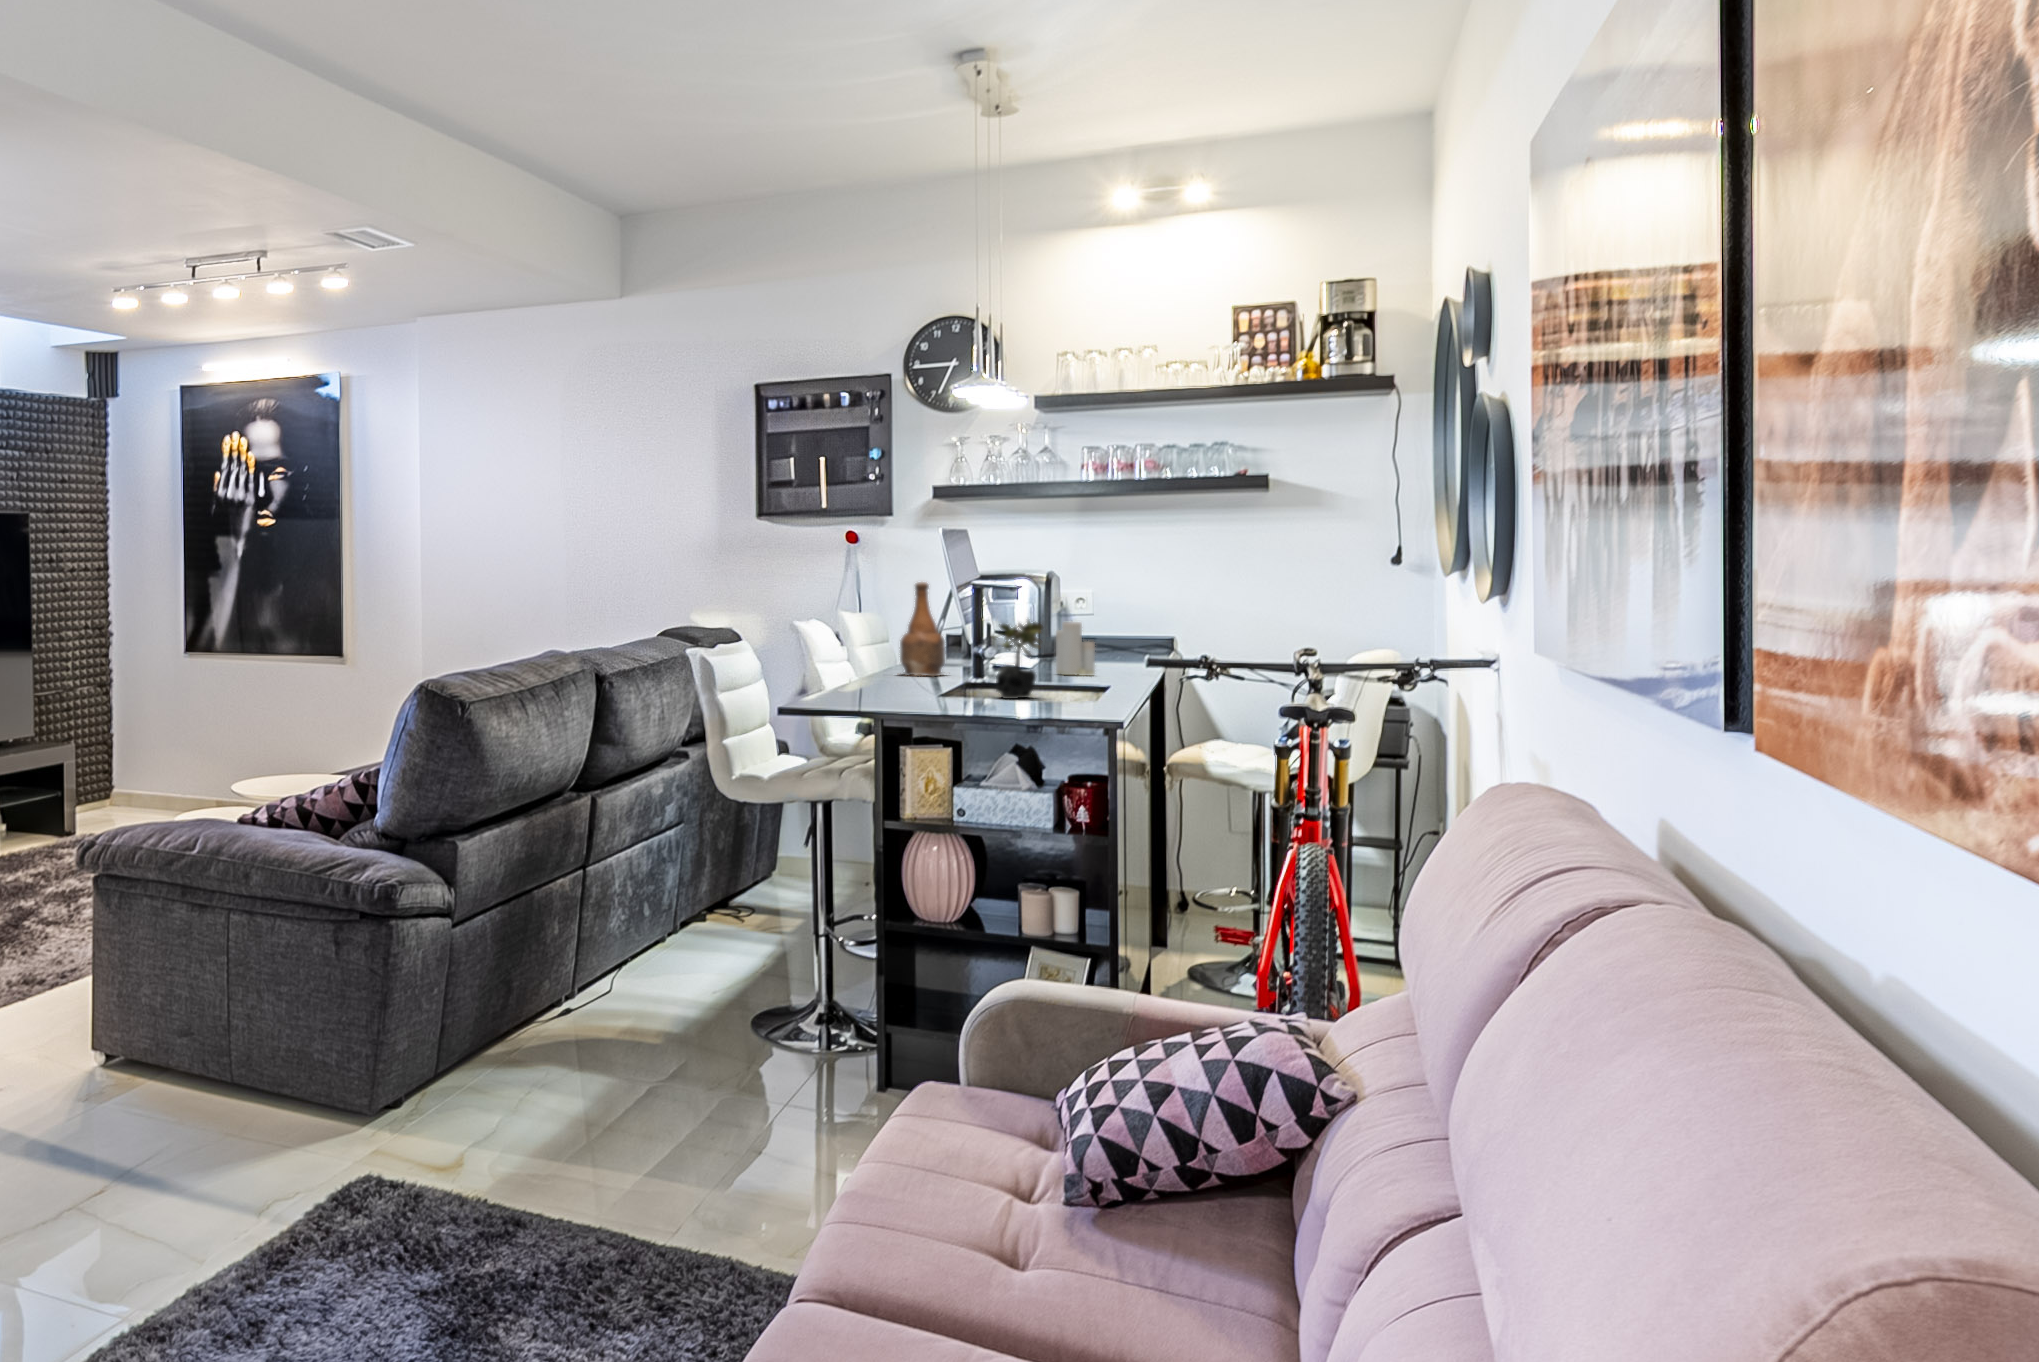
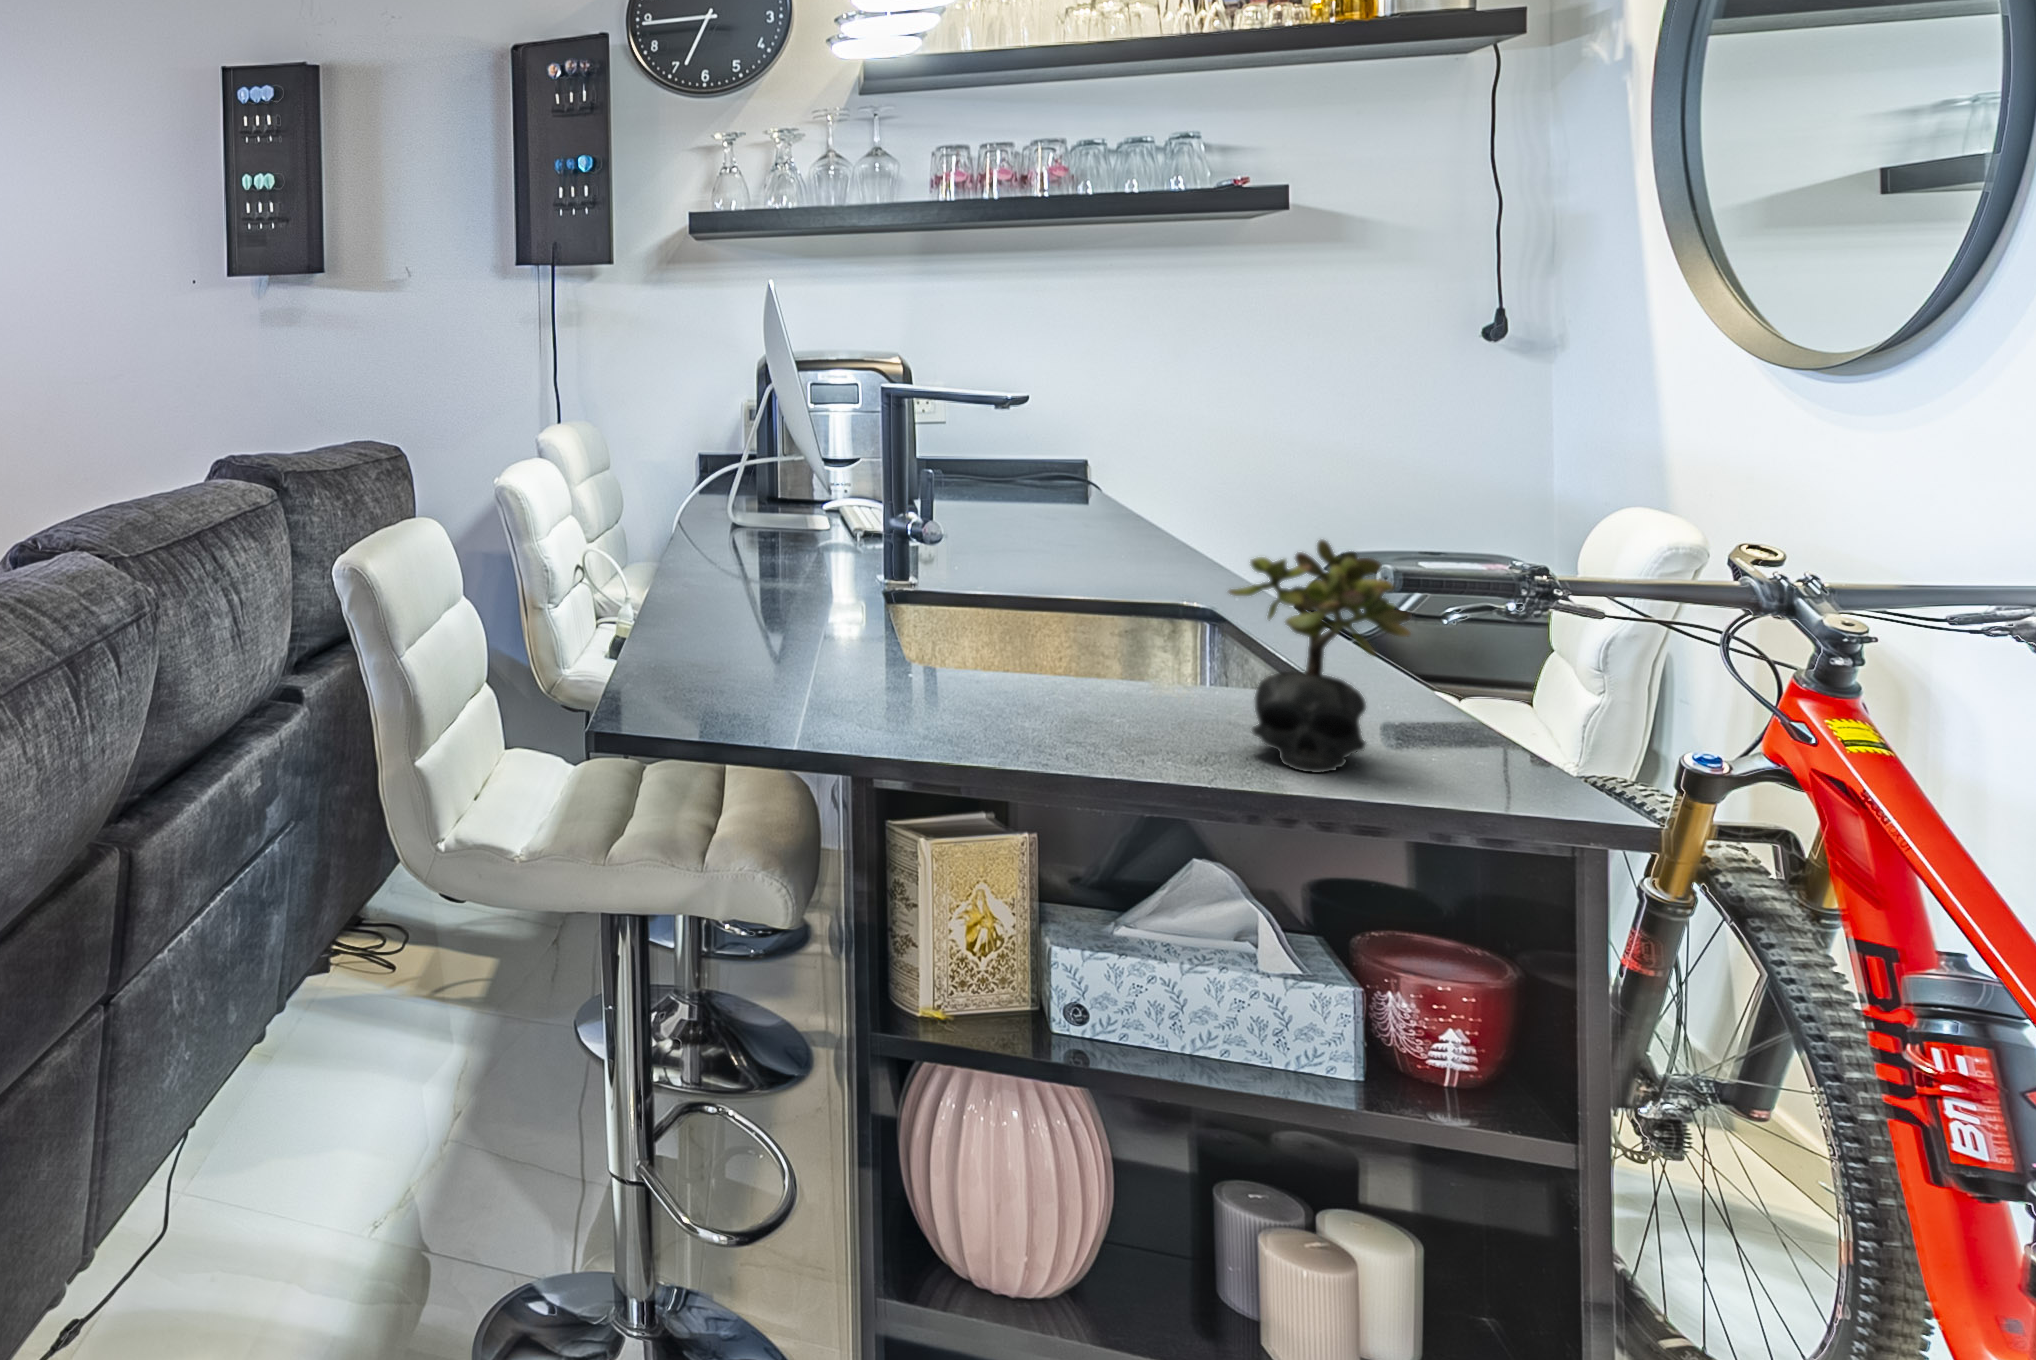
bottle: present [898,582,945,676] -> none [726,390,828,575]
candle: present [1056,621,1095,676] -> none [1001,446,1085,559]

